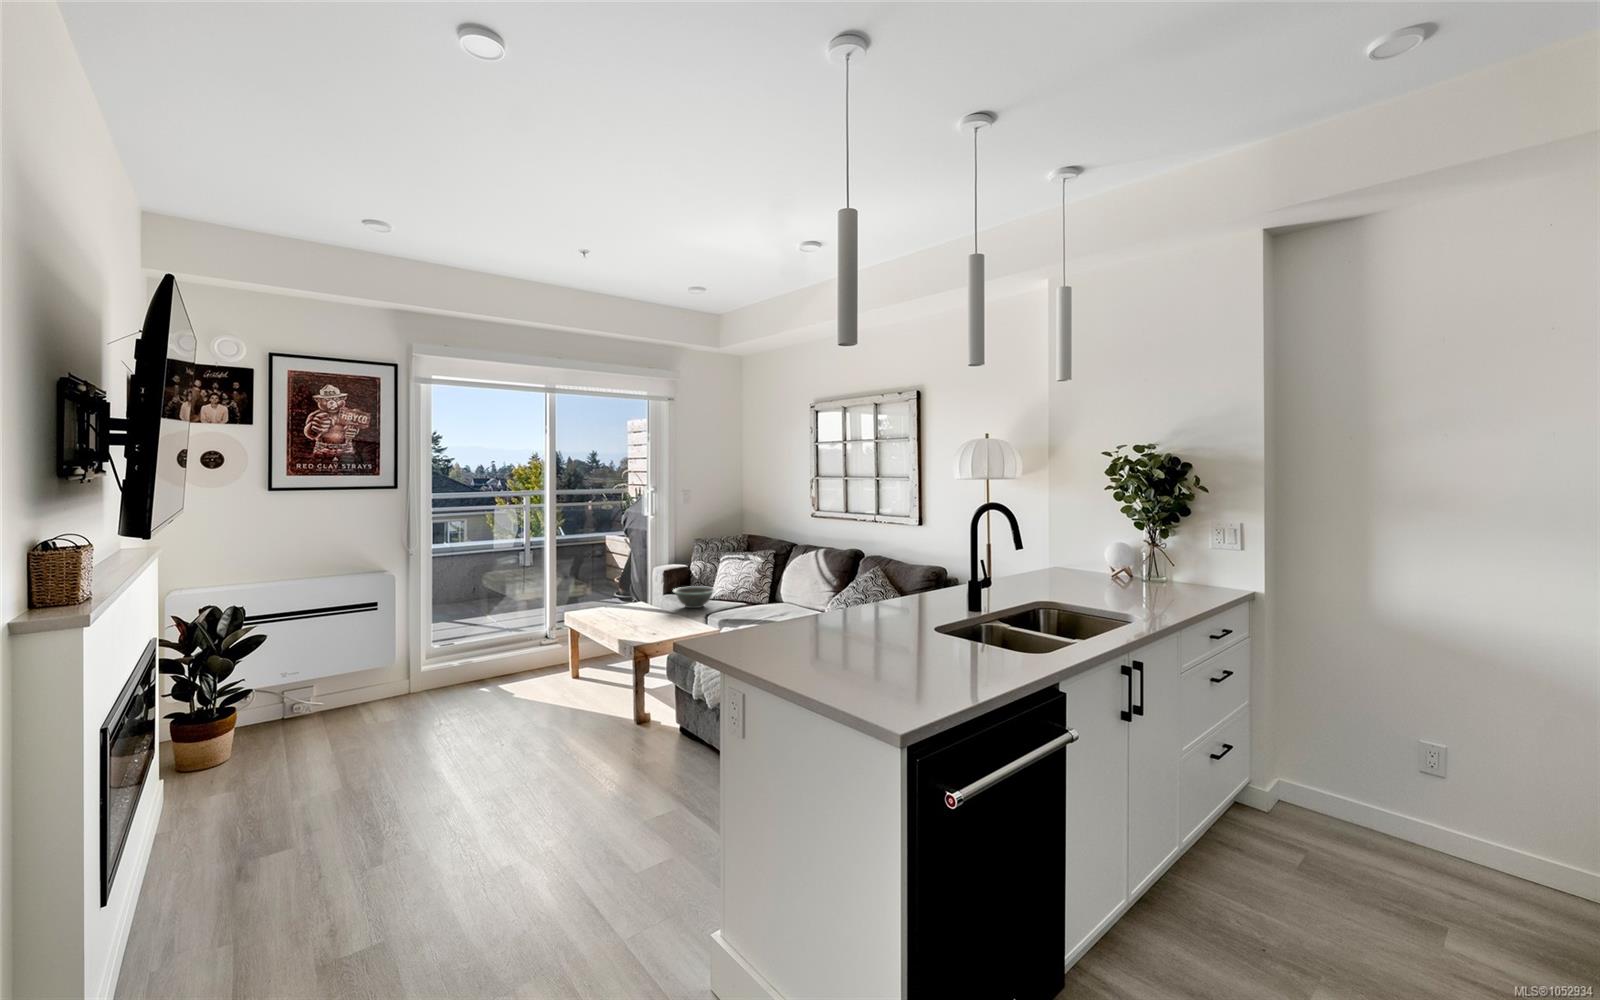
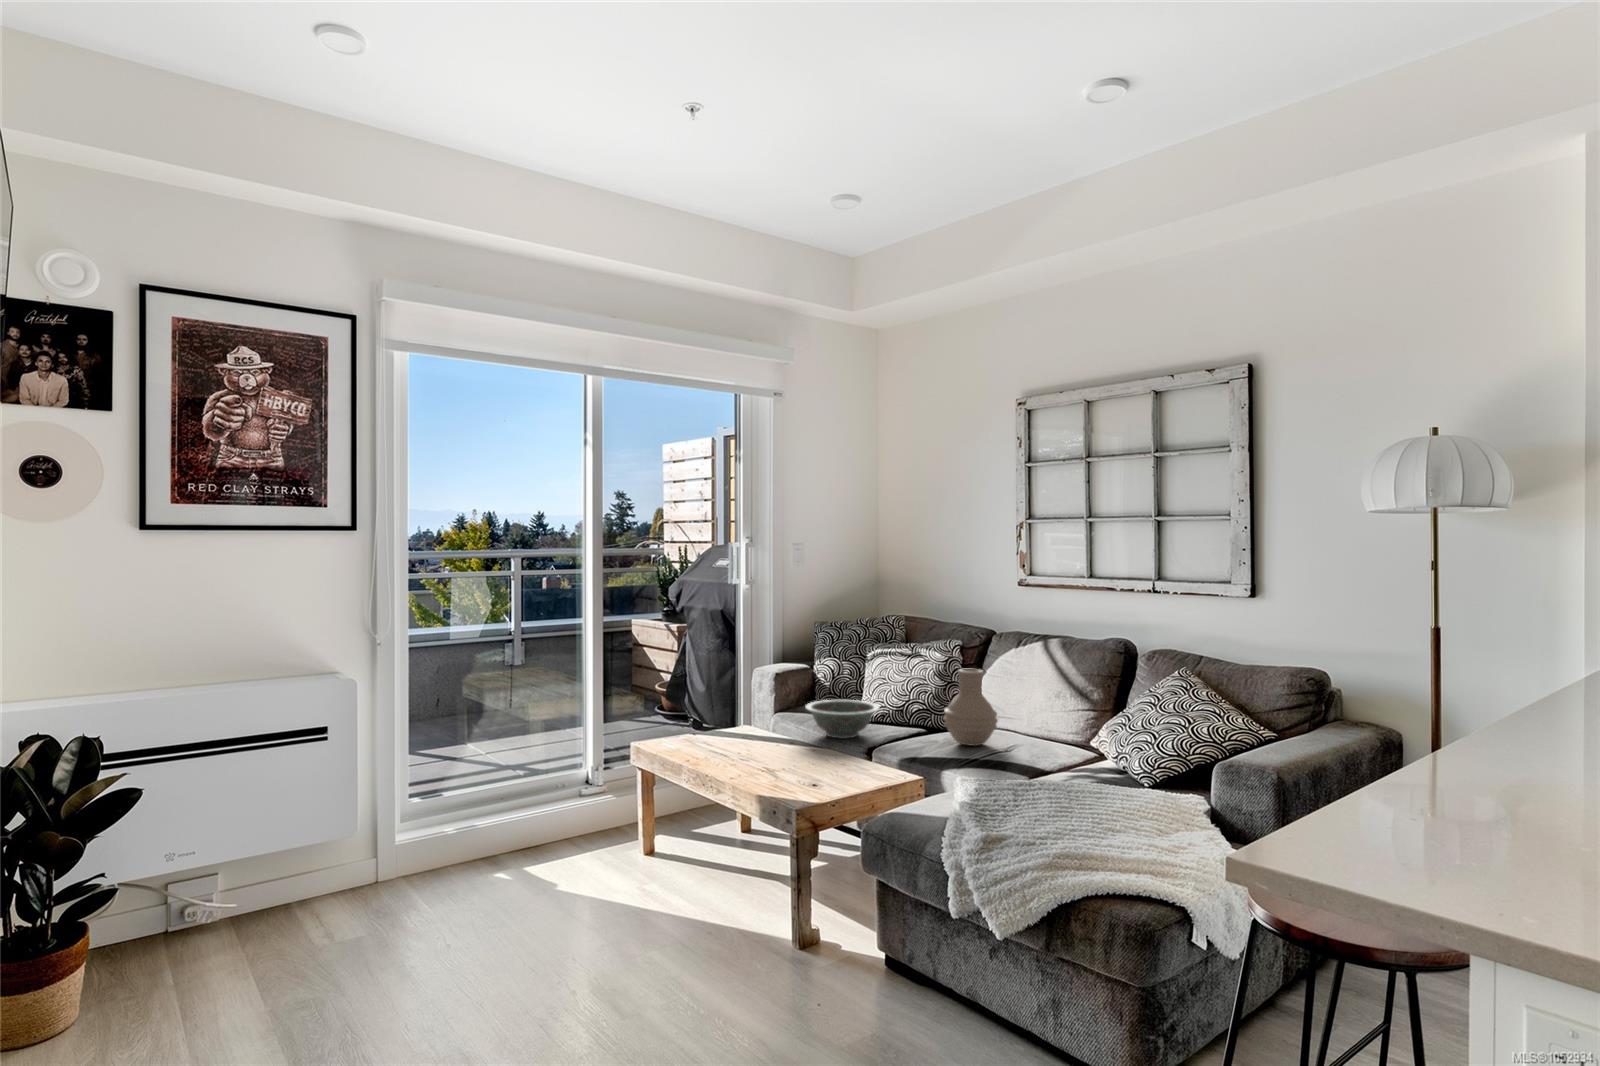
vase: none [748,567,779,611] -> present [944,668,998,746]

